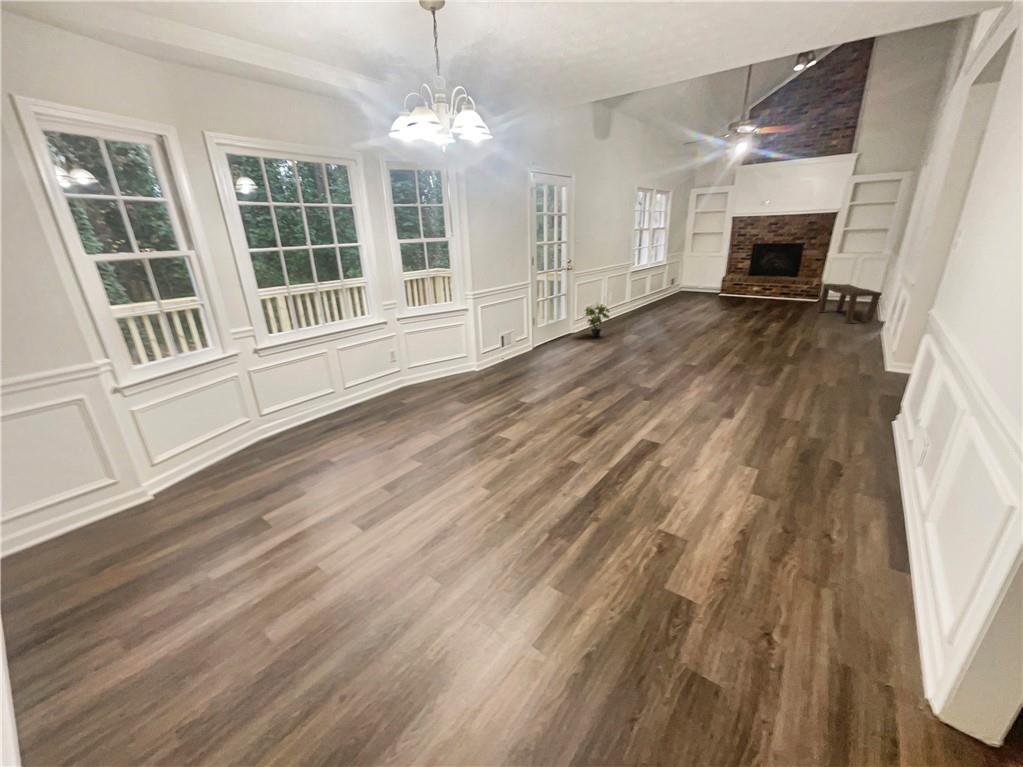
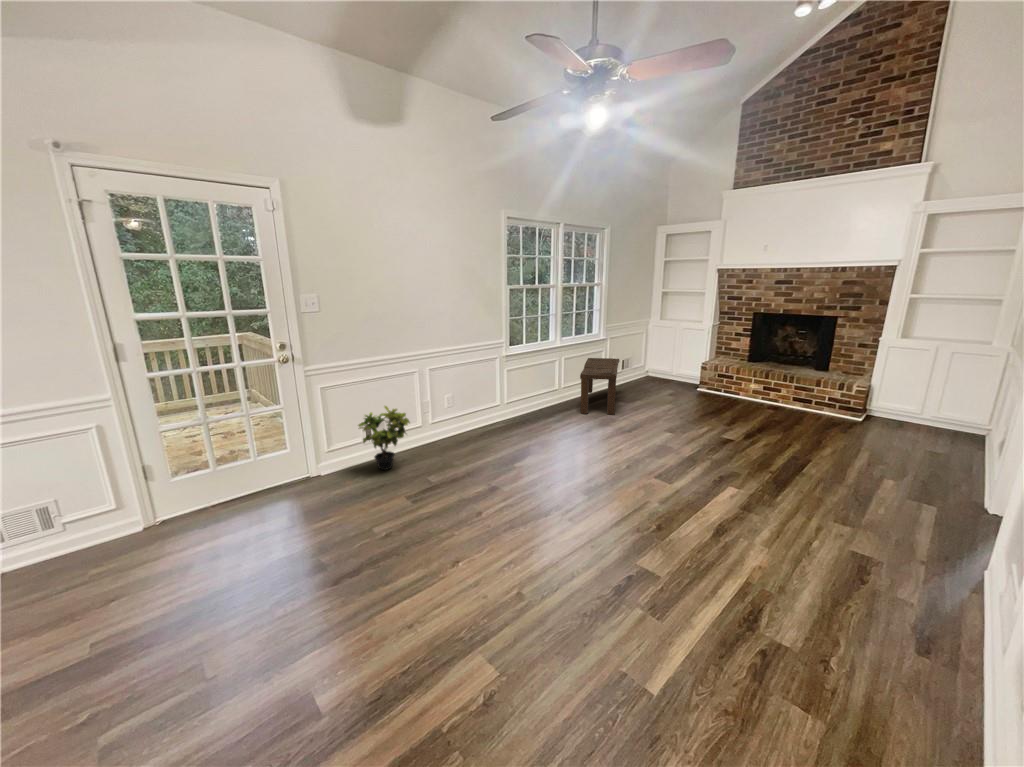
bench: present [818,284,882,324] -> present [580,358,619,415]

